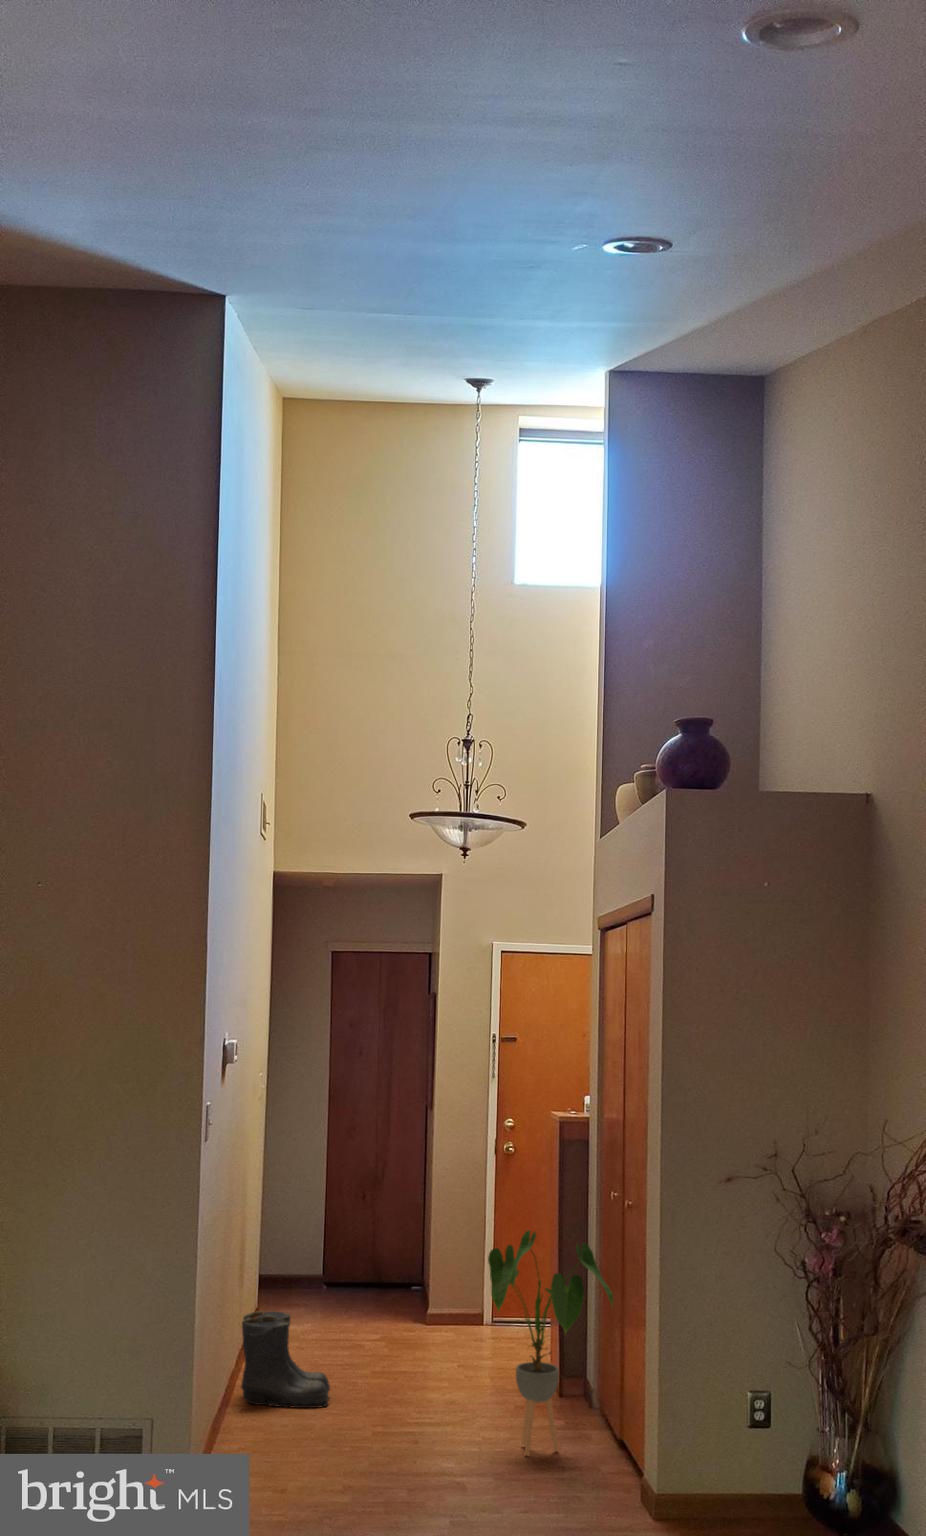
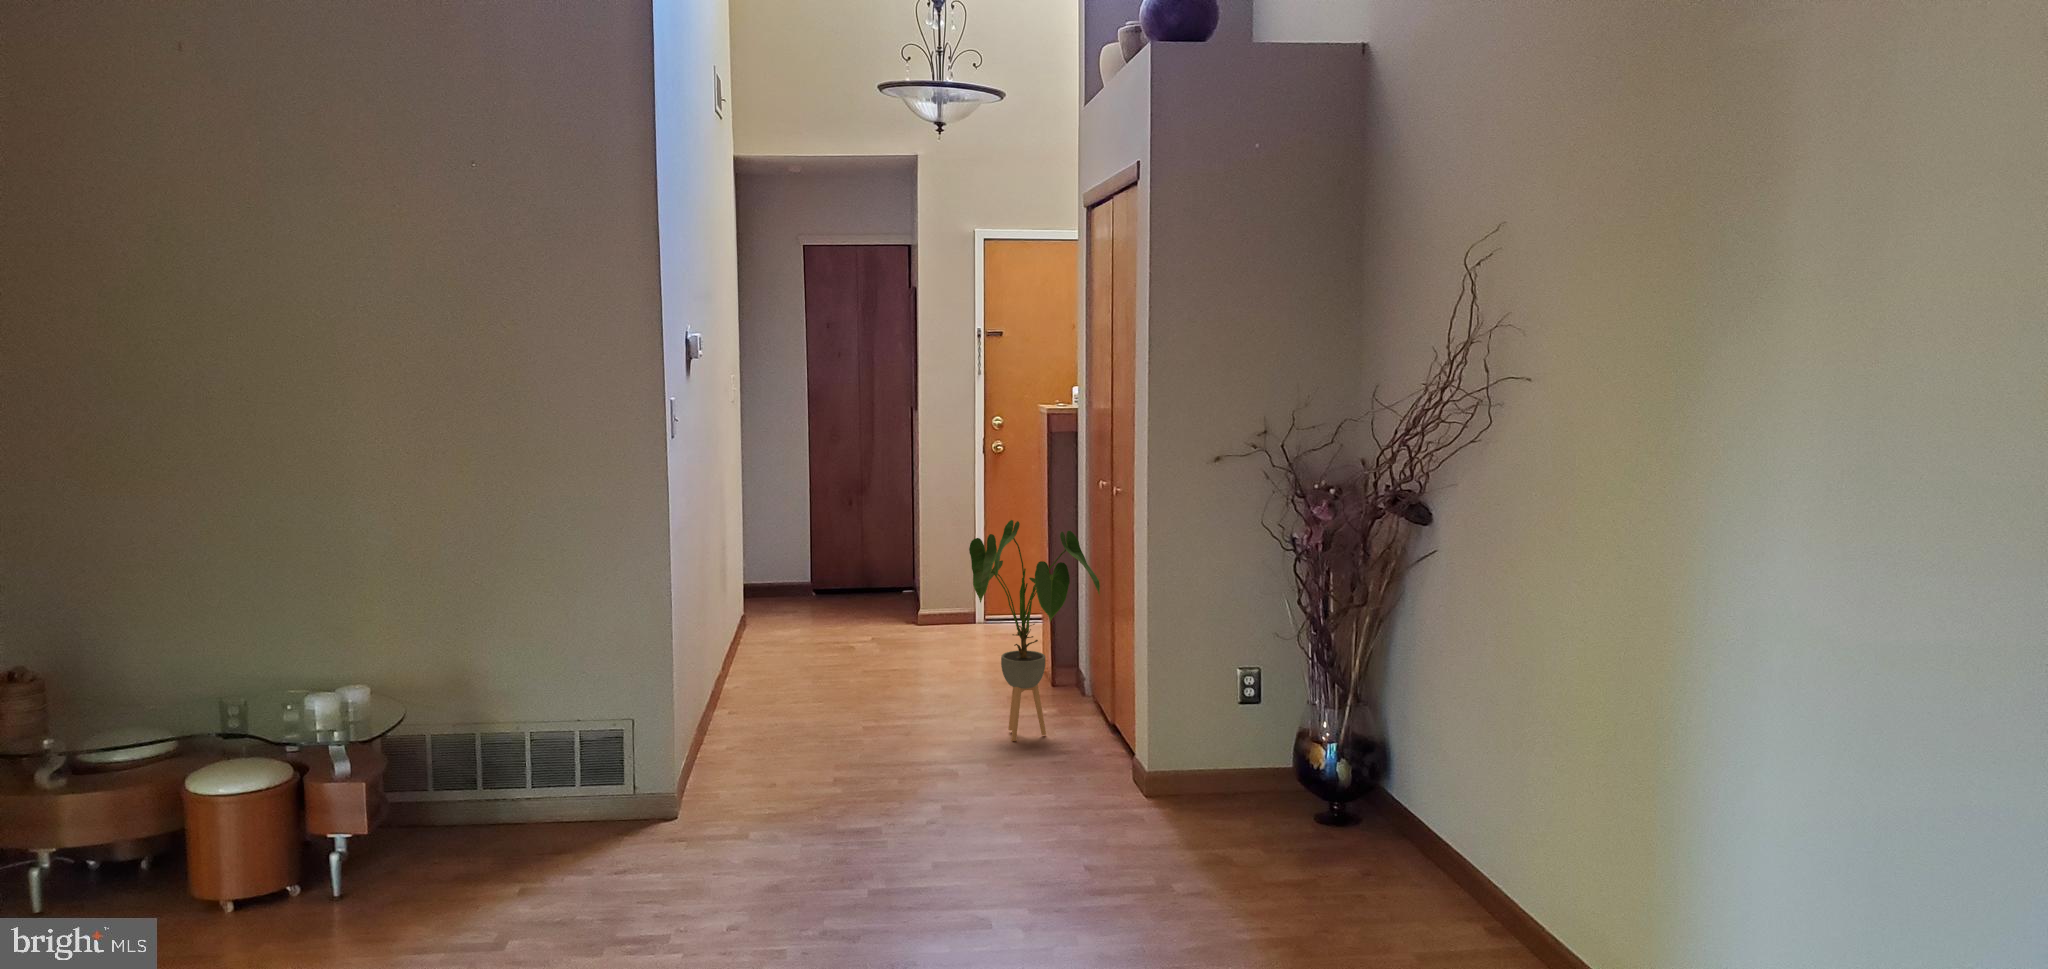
boots: present [241,1311,330,1408] -> none [722,611,818,704]

